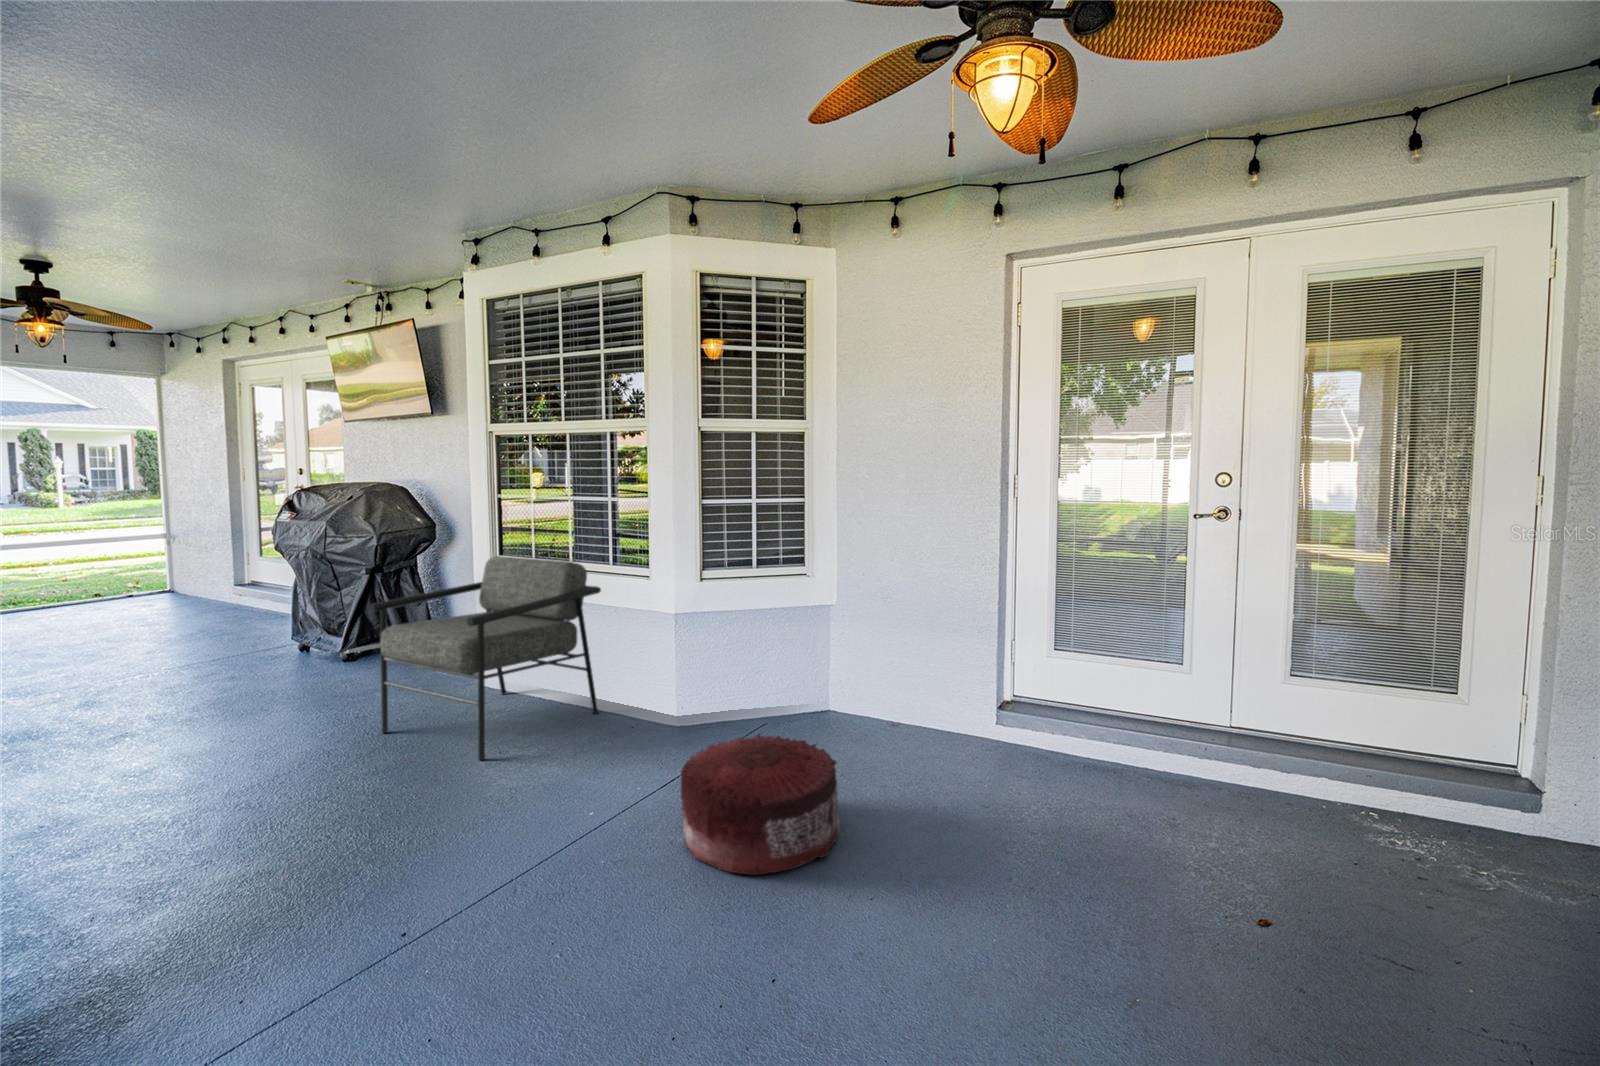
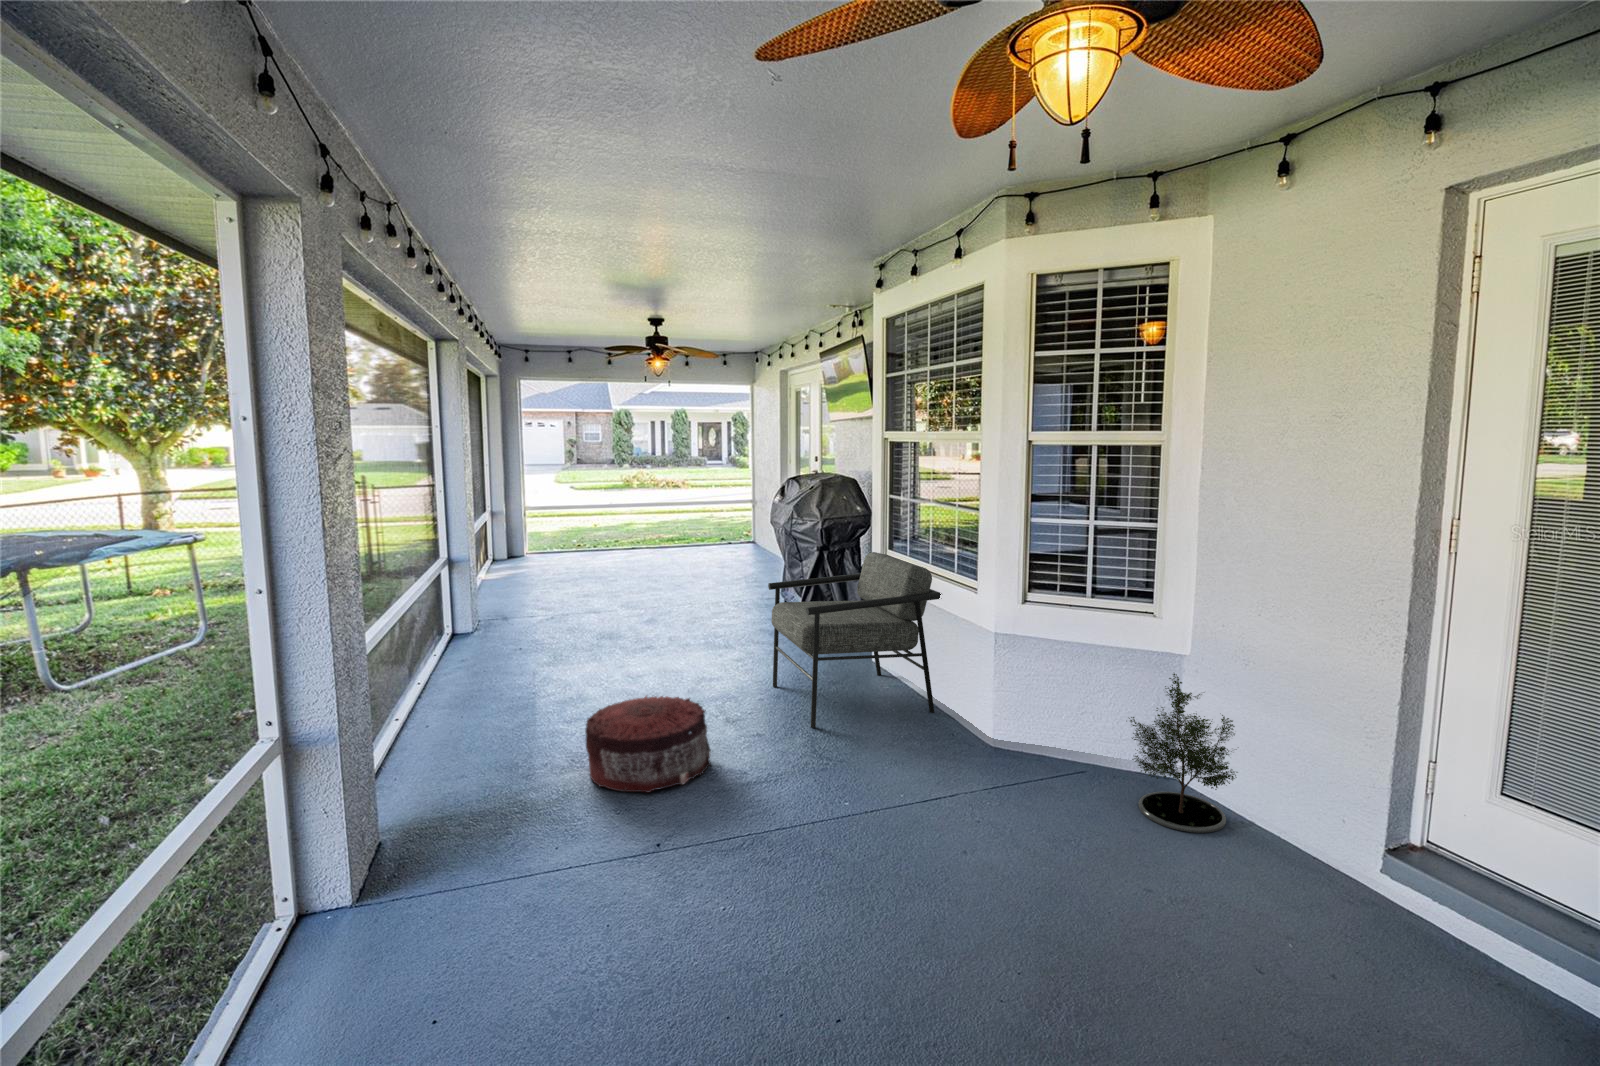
potted tree: none [824,616,902,744] -> present [1129,673,1238,833]
pouf: present [680,734,839,875] -> present [585,696,711,792]

